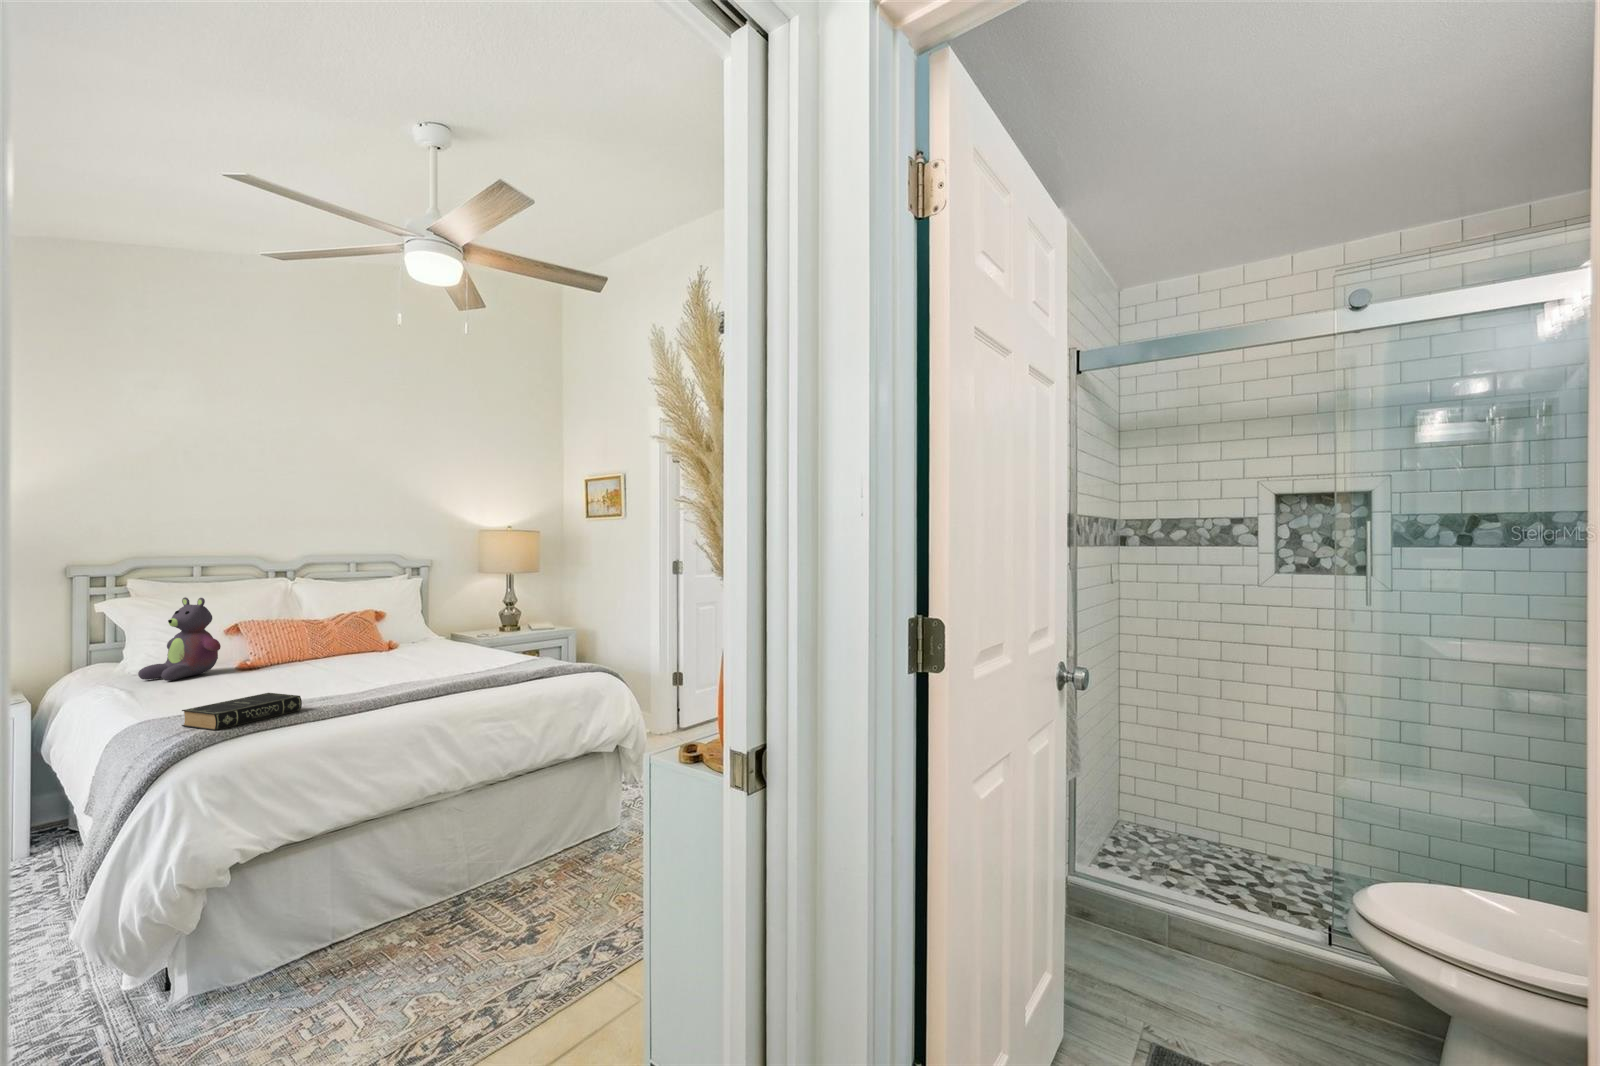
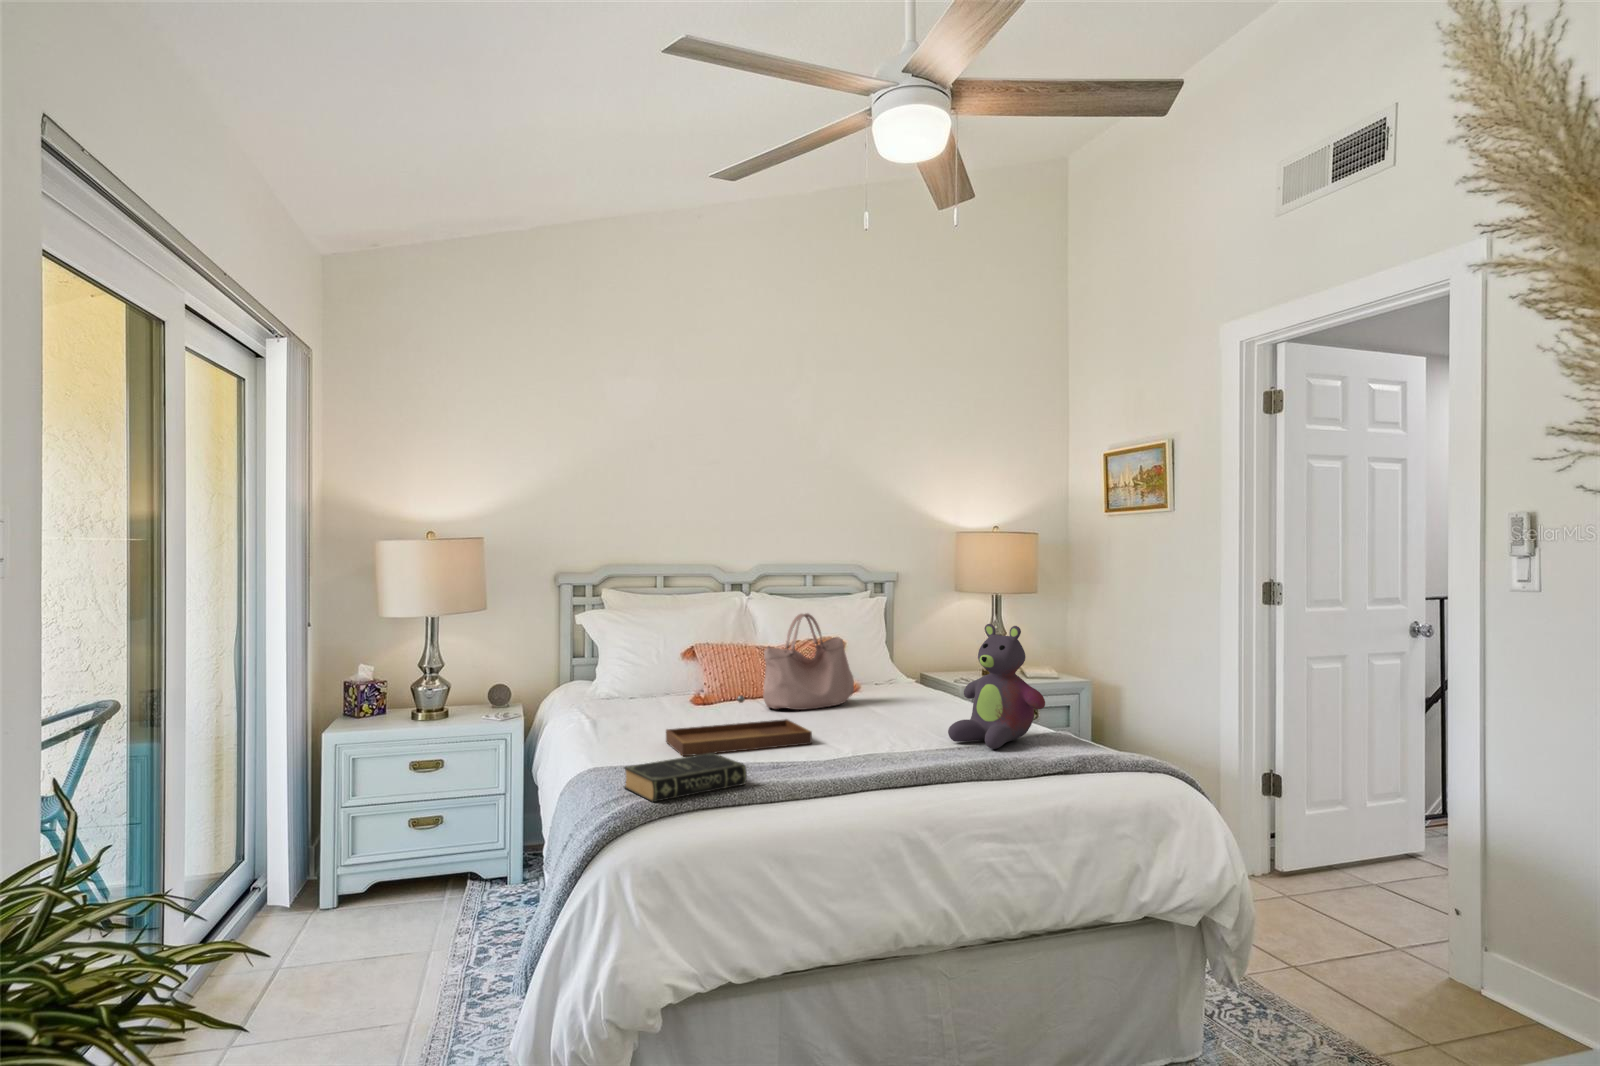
handbag: none [310,591,392,665] -> present [763,613,854,710]
stuffed bear: present [138,597,221,681] -> present [948,624,1045,749]
tray: none [217,652,356,702] -> present [666,696,812,756]

